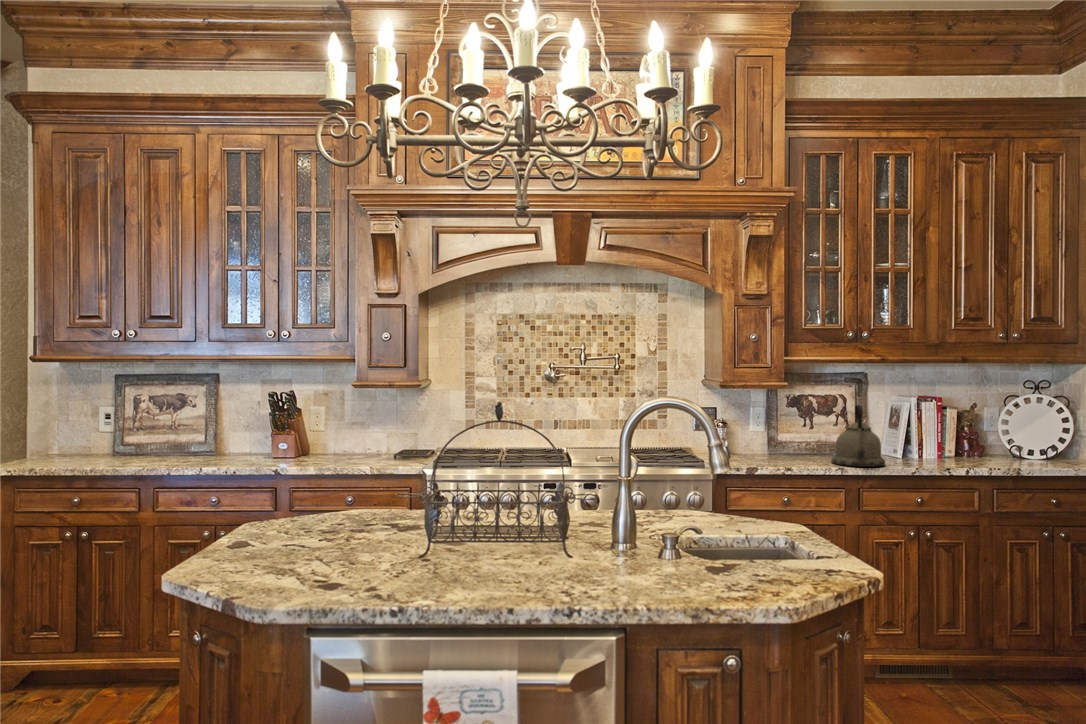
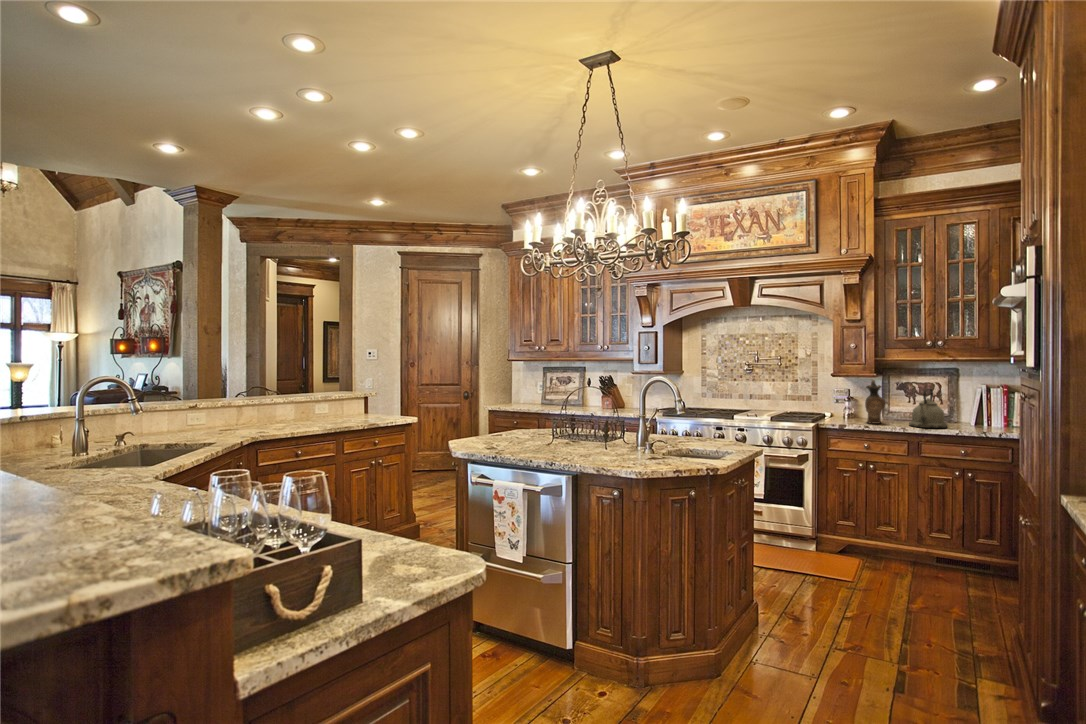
ceramic pitcher: none [772,392,803,464] -> present [865,380,885,423]

